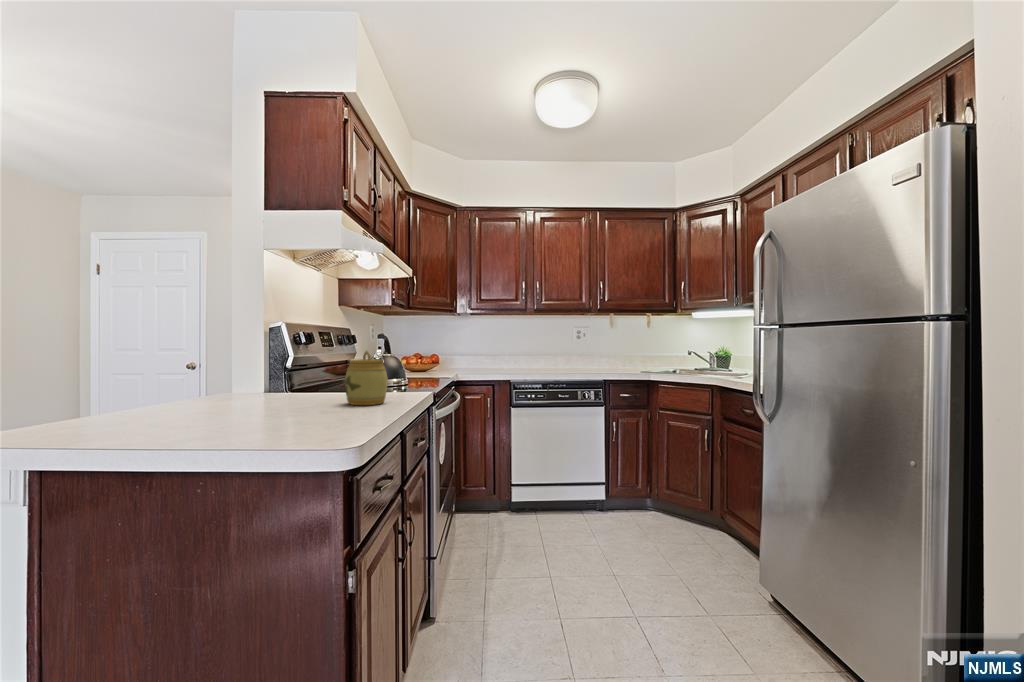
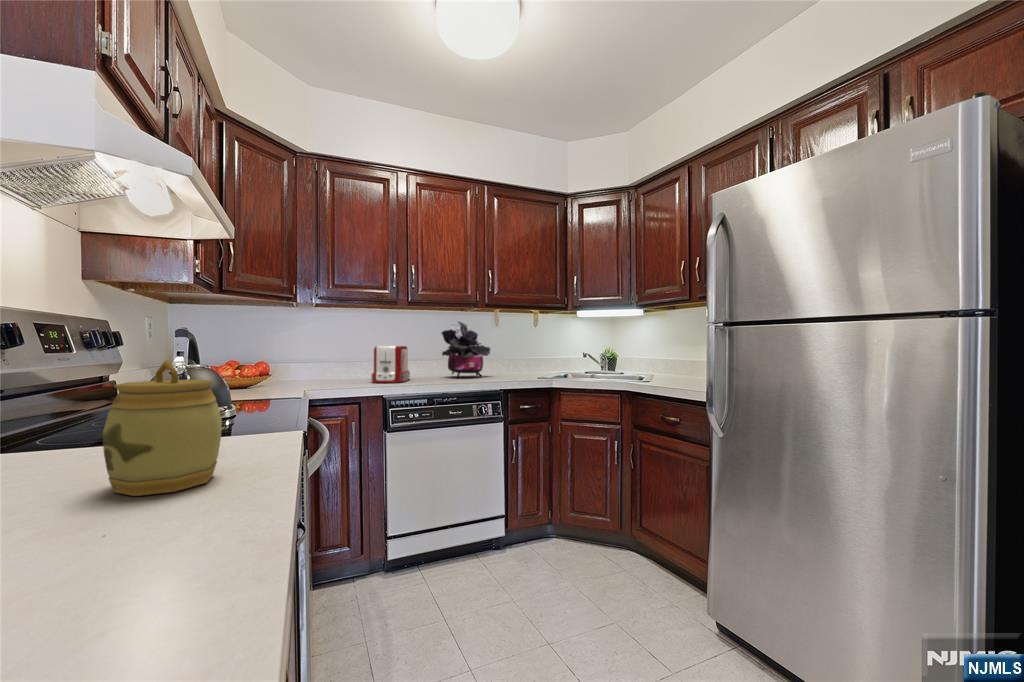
potted plant: none [563,325,605,370] -> present [442,322,490,377]
toaster: none [506,344,538,372] -> present [371,346,410,383]

